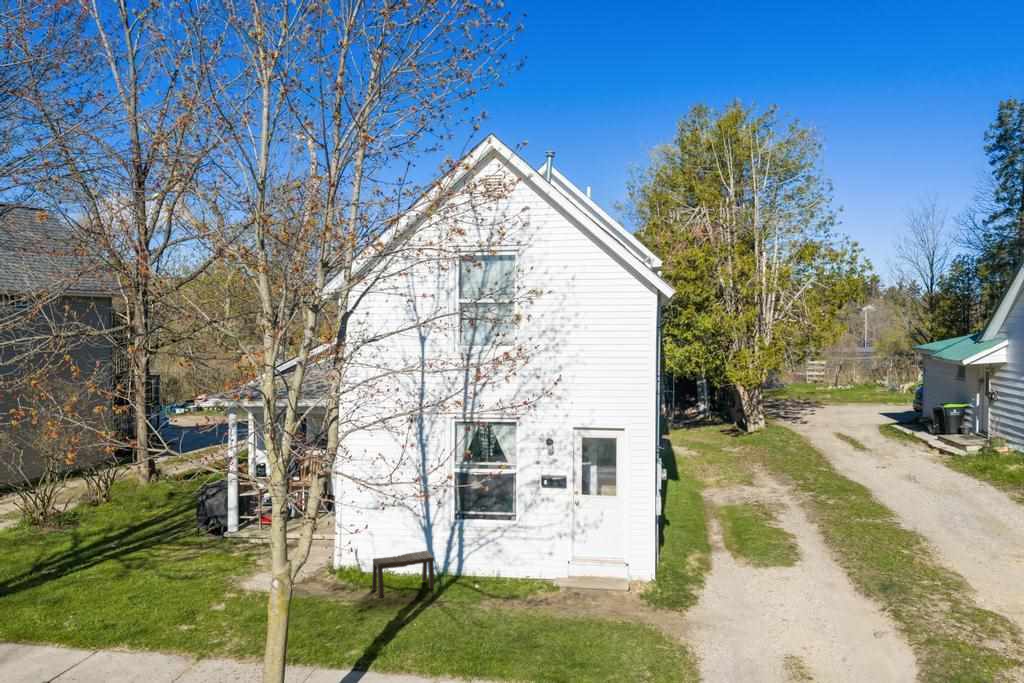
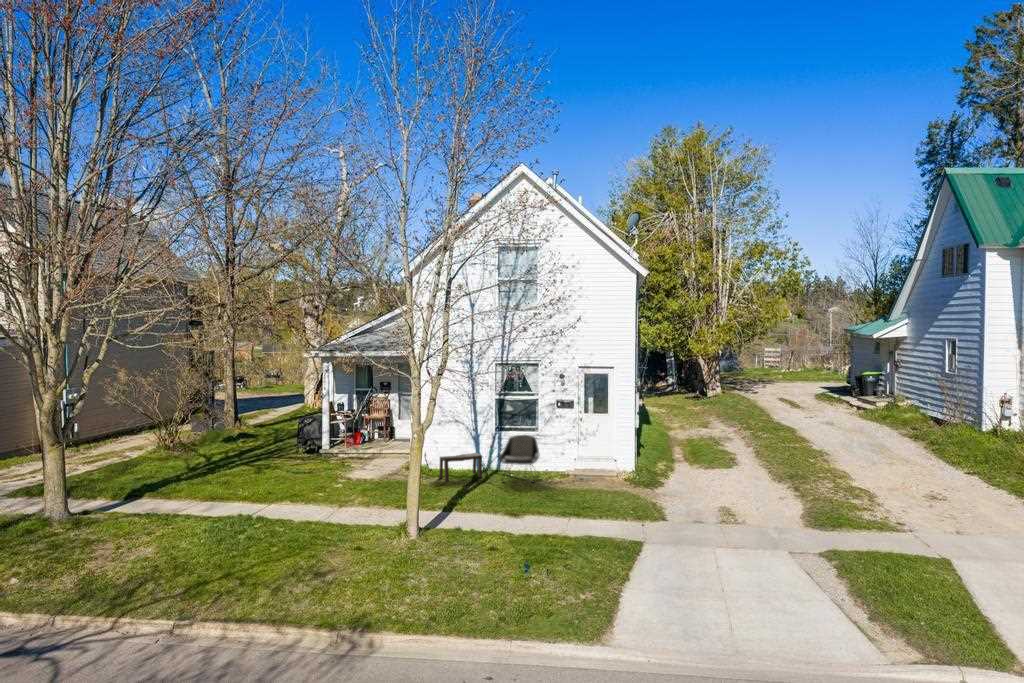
lounge chair: none [456,526,517,604] -> present [499,435,540,481]

